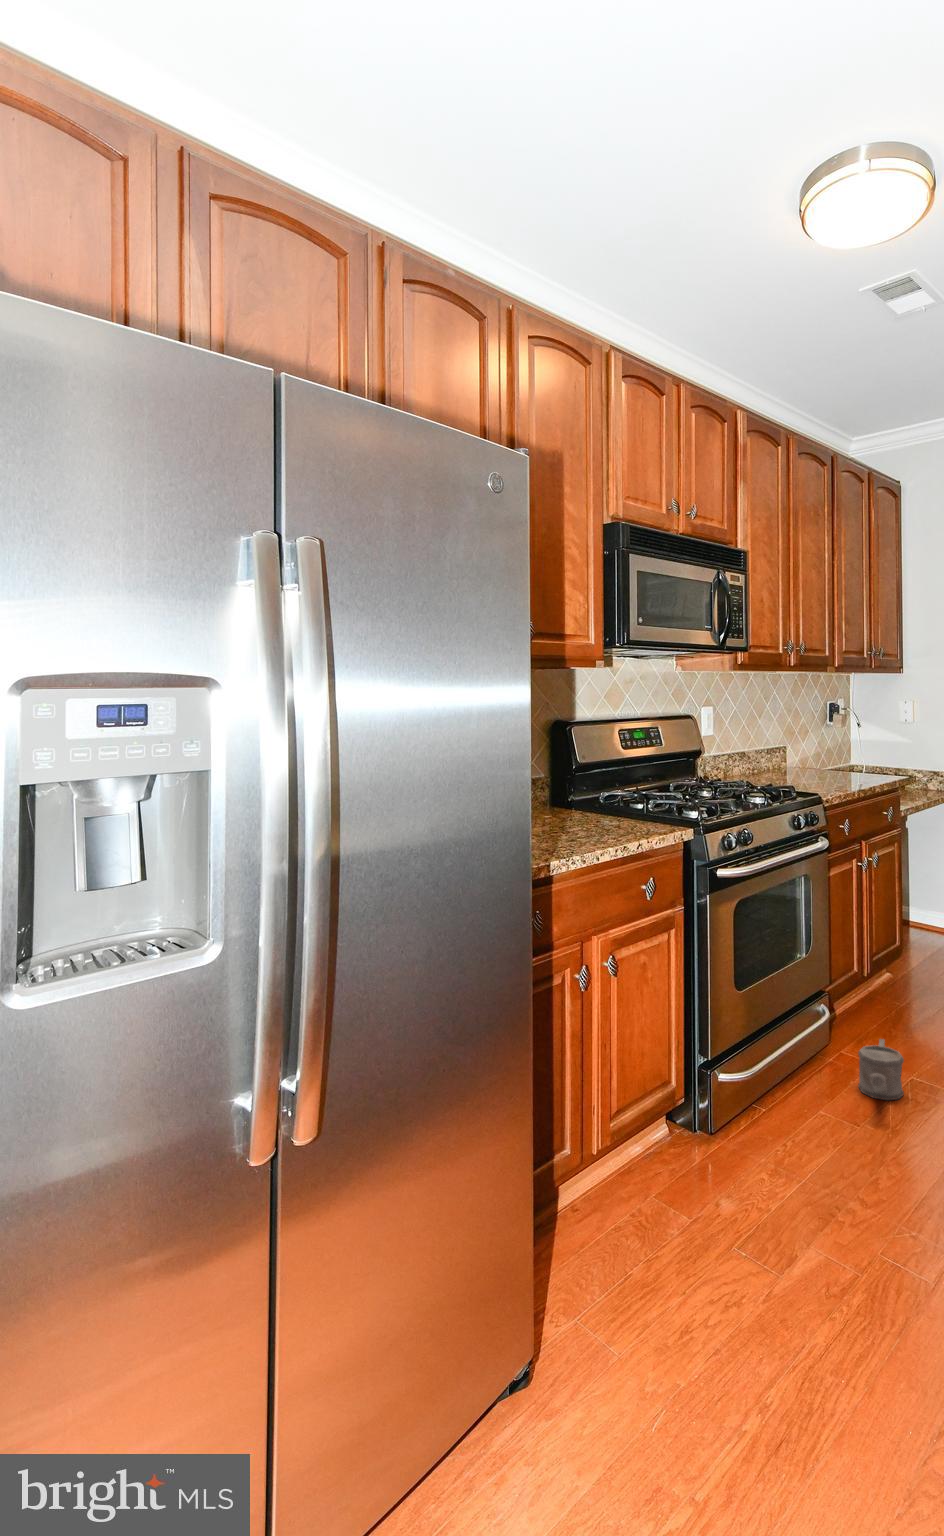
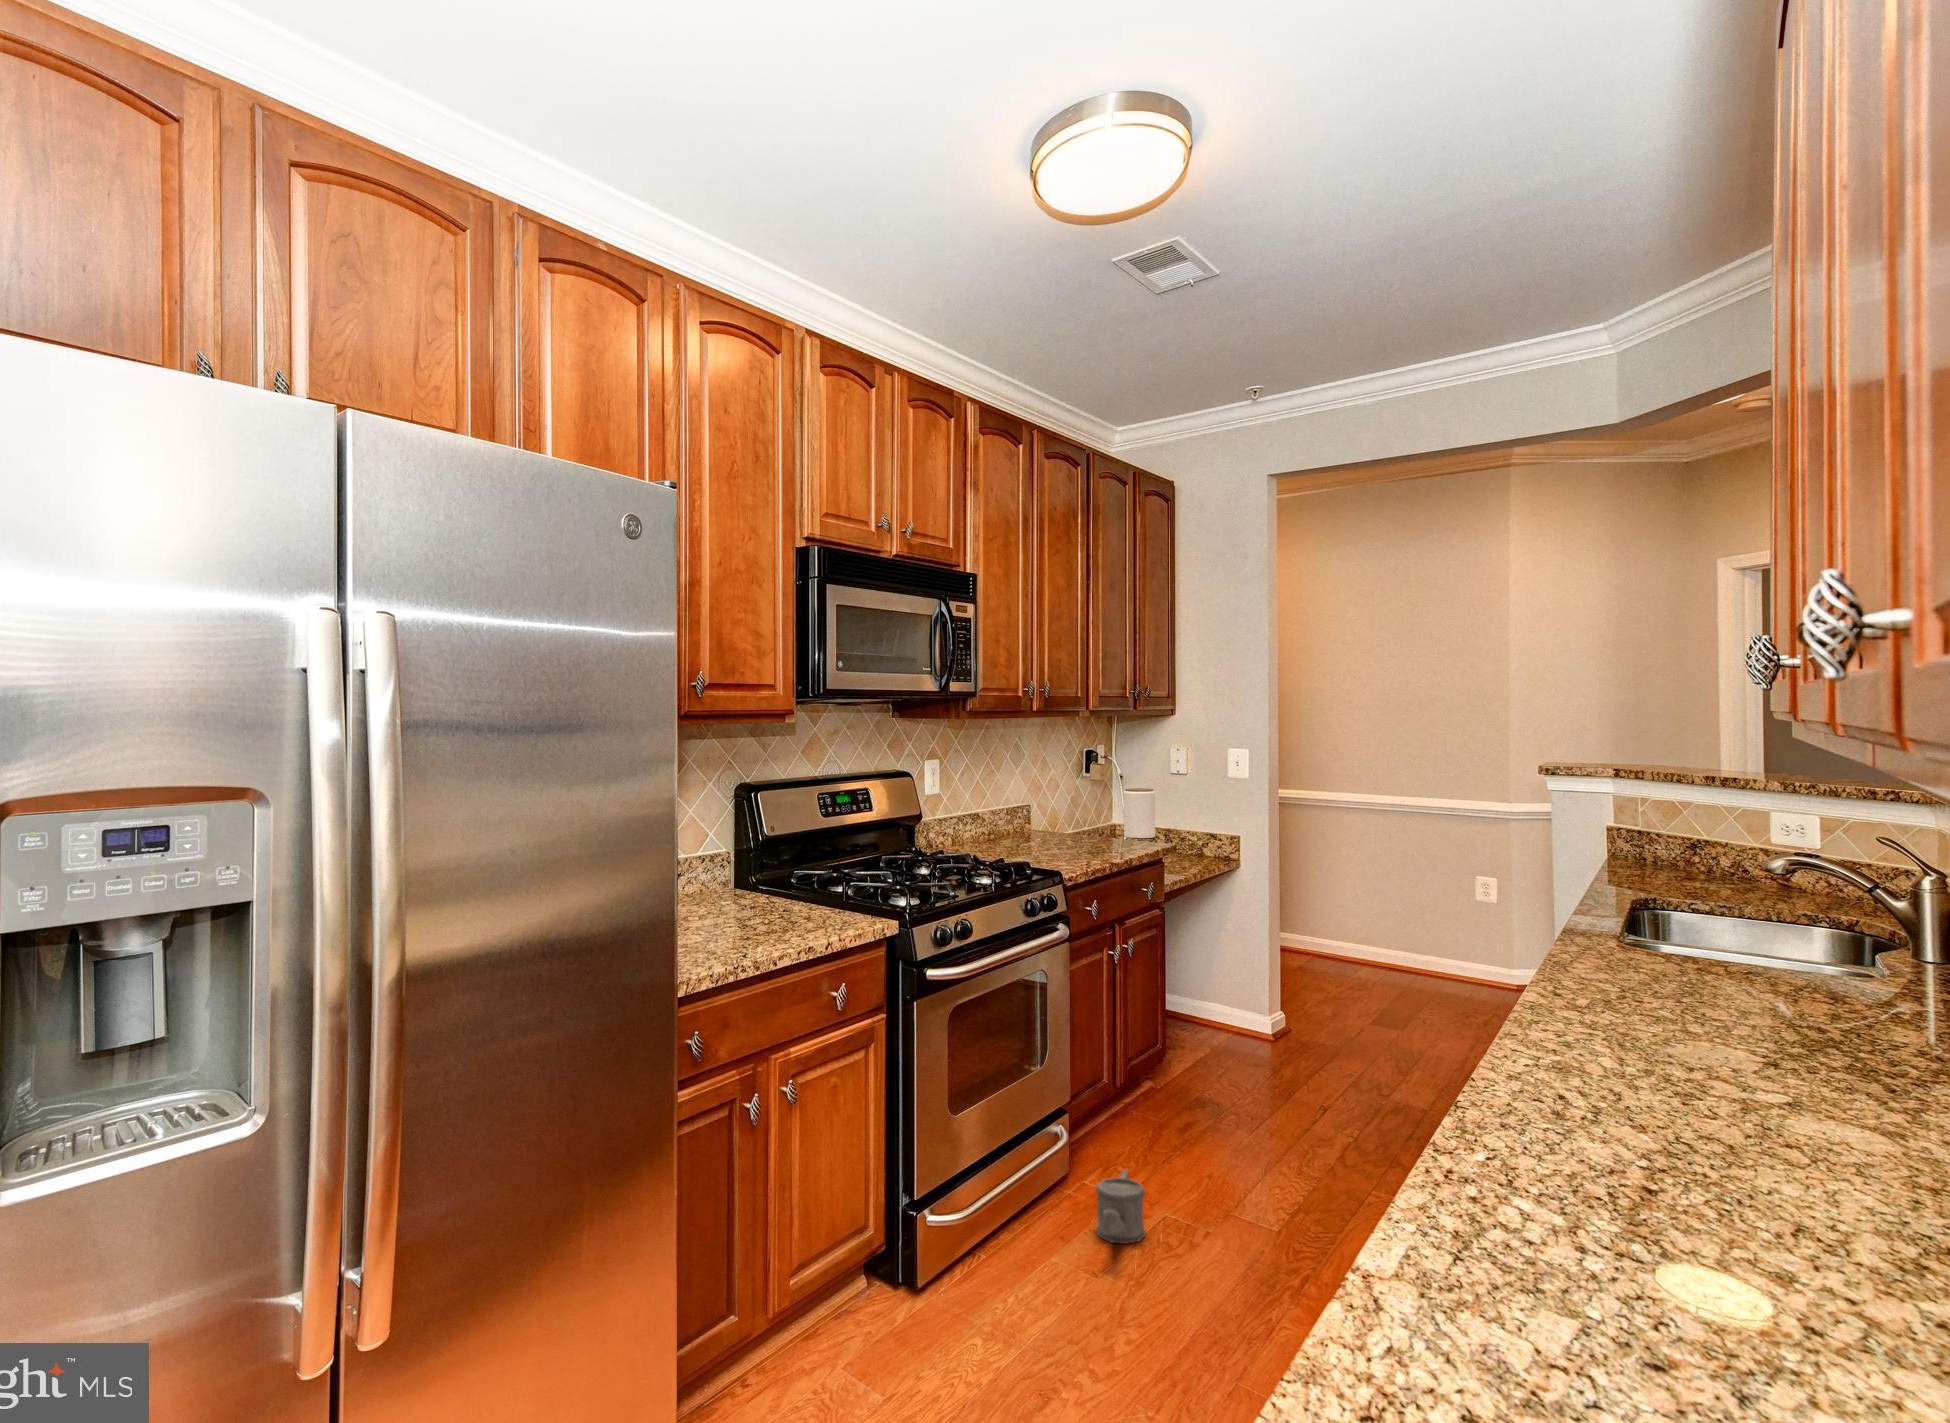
jar: none [861,735,888,774] -> present [1124,788,1155,838]

